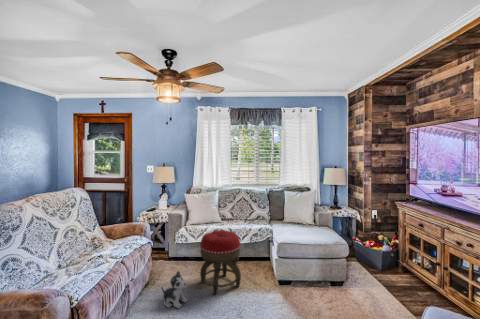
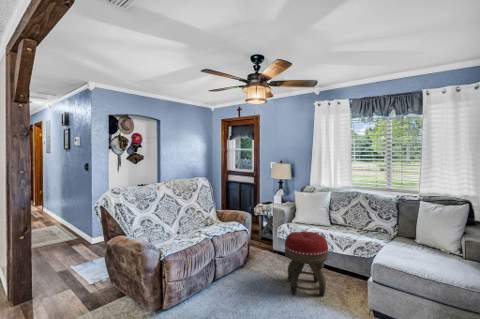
plush toy: present [162,271,187,308] -> none [245,259,265,293]

